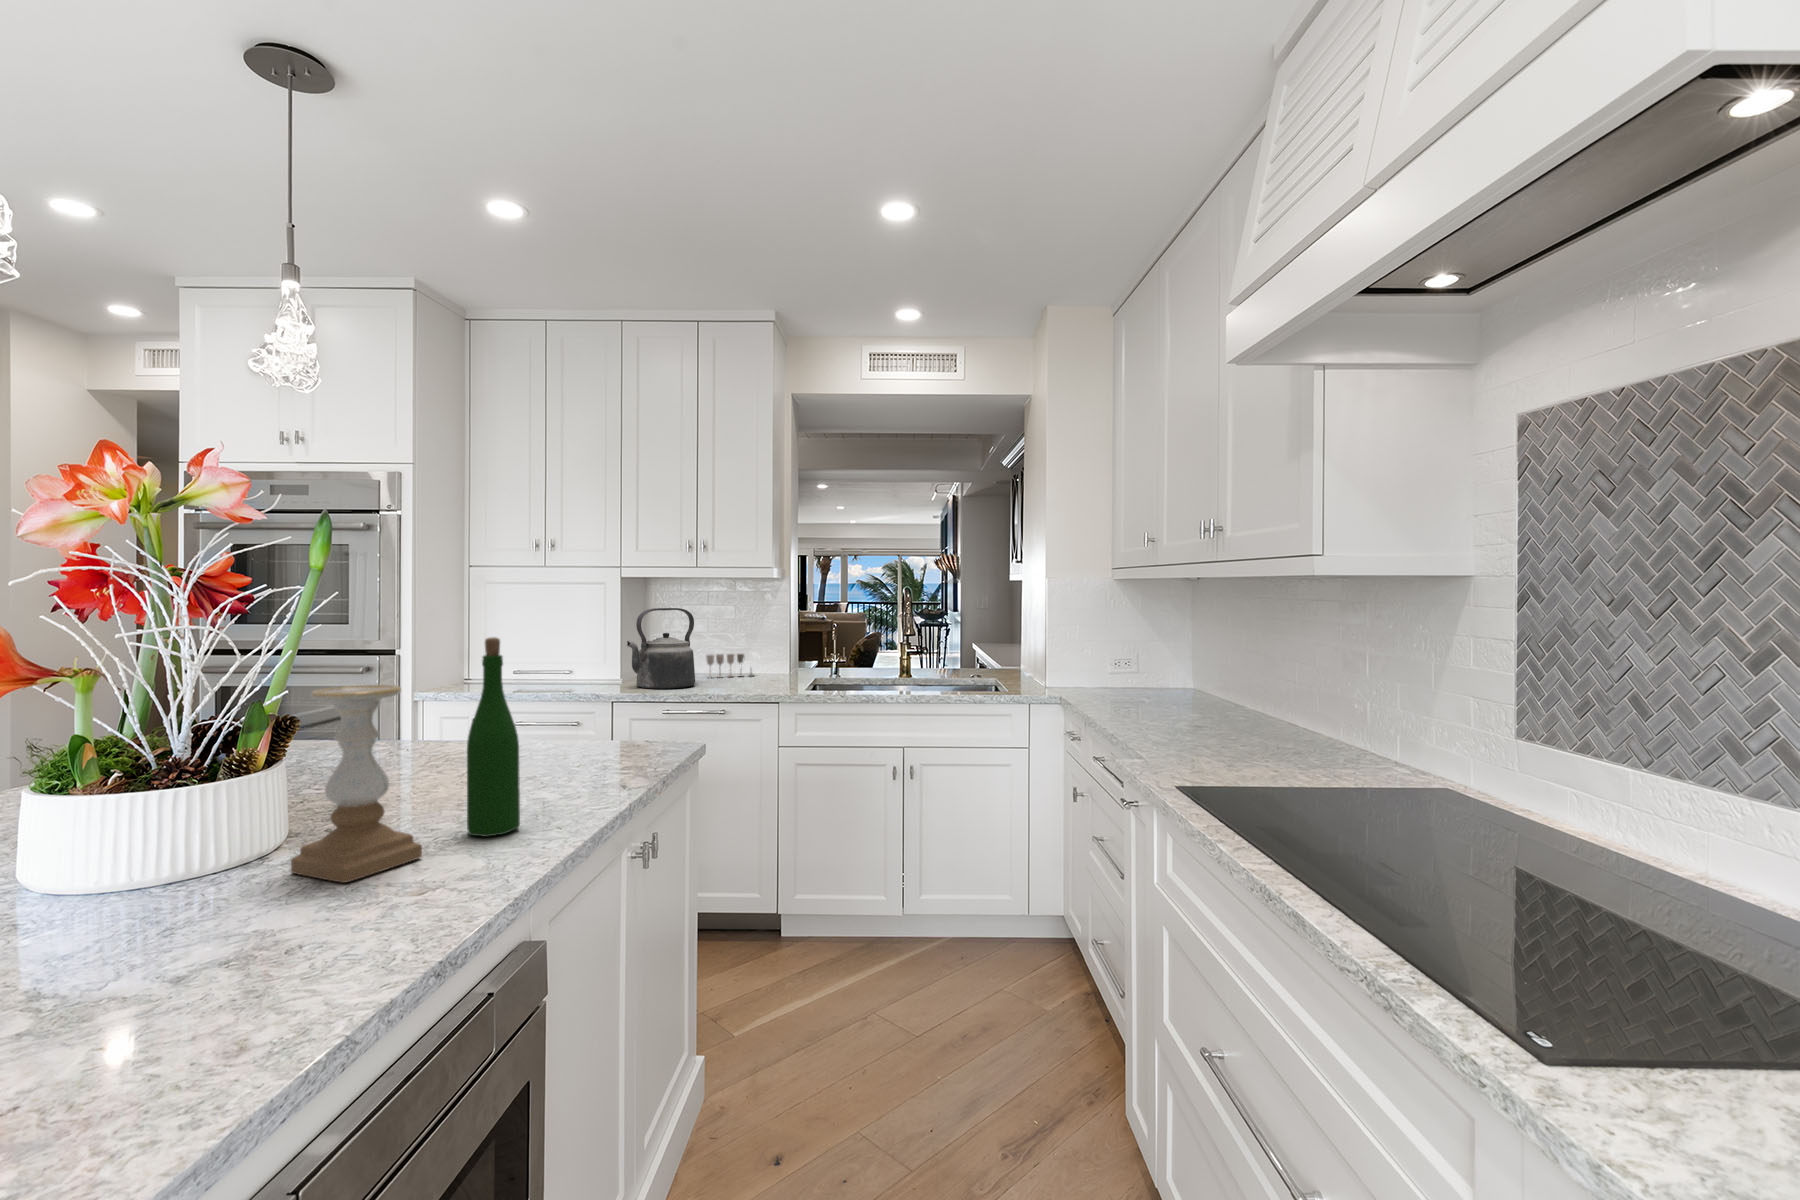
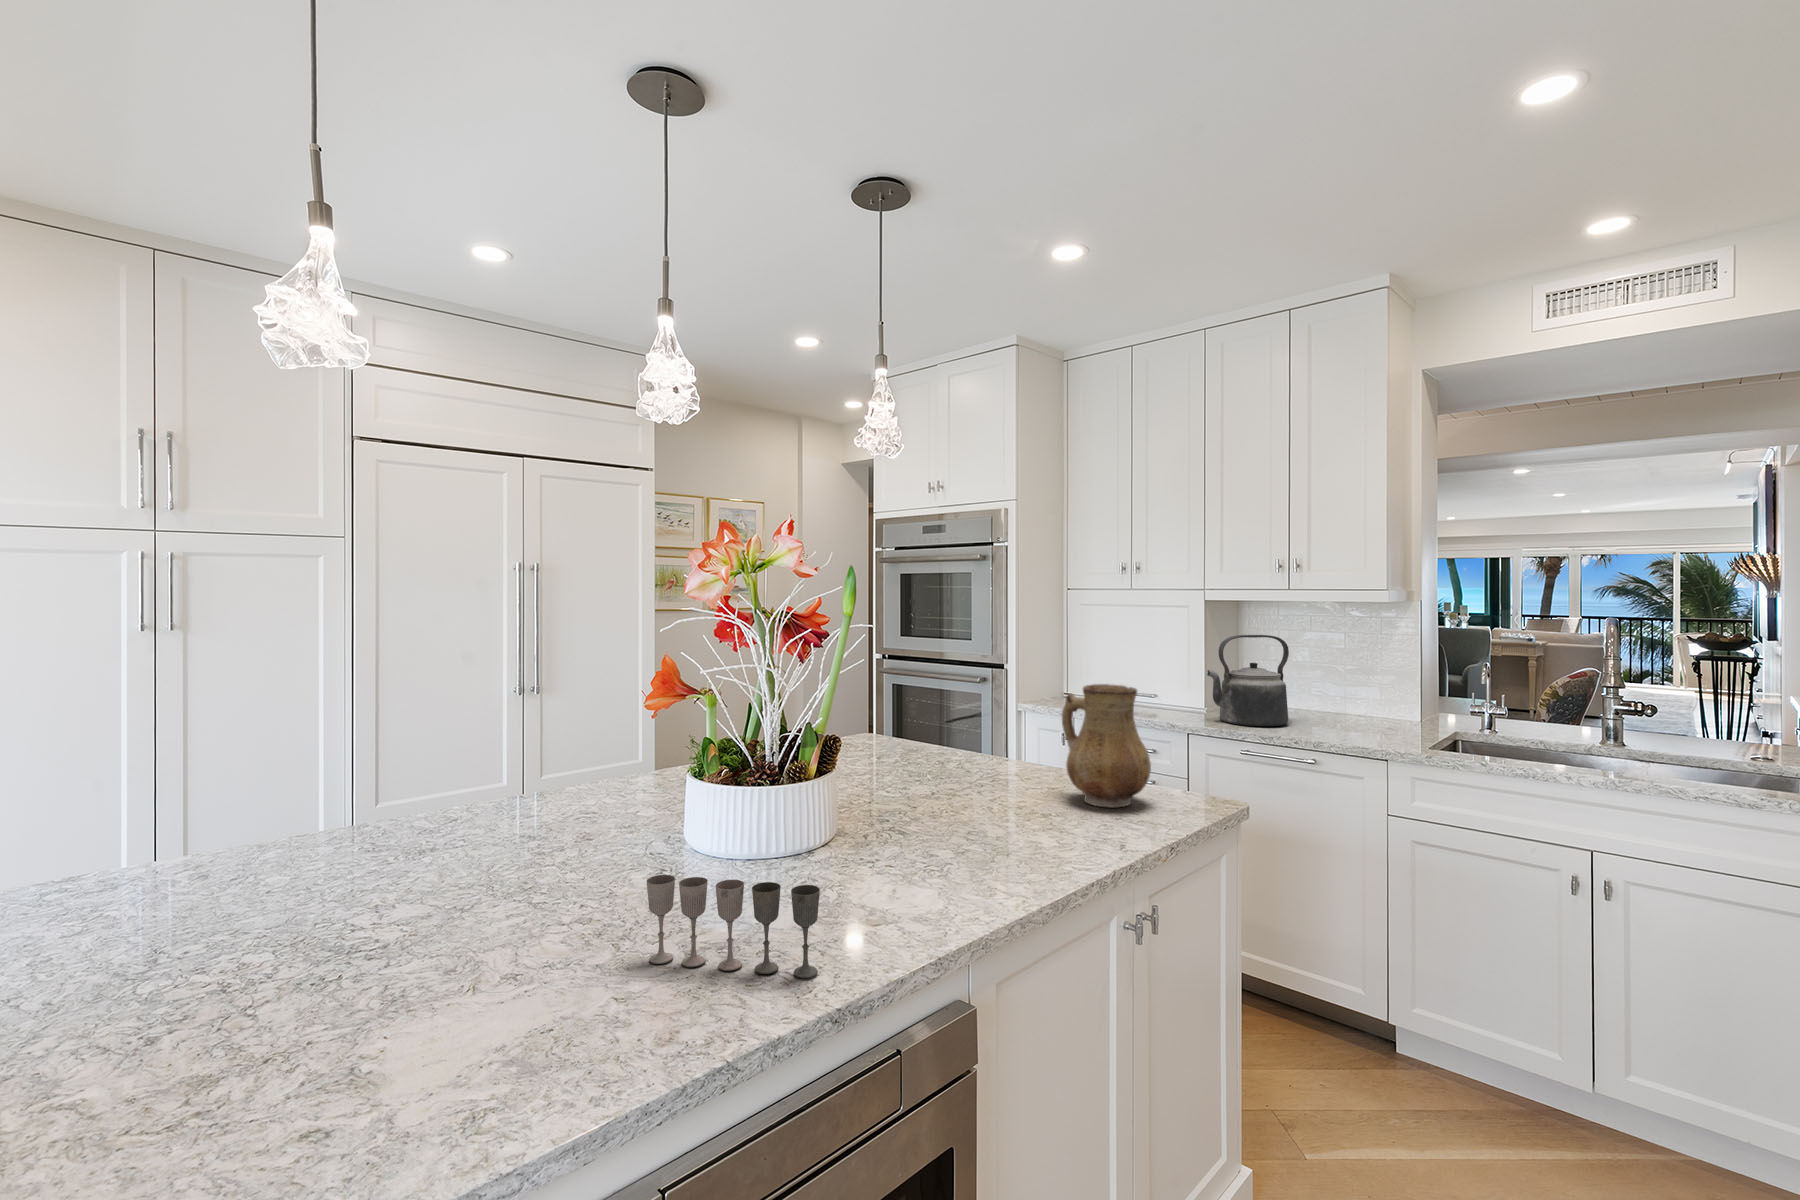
wine bottle: present [467,637,520,837] -> none [948,688,994,881]
ceramic pitcher: none [531,645,625,761] -> present [1062,684,1151,807]
wine glass: present [706,654,753,678] -> present [647,875,820,978]
candle holder: present [291,685,422,883] -> none [812,725,900,899]

